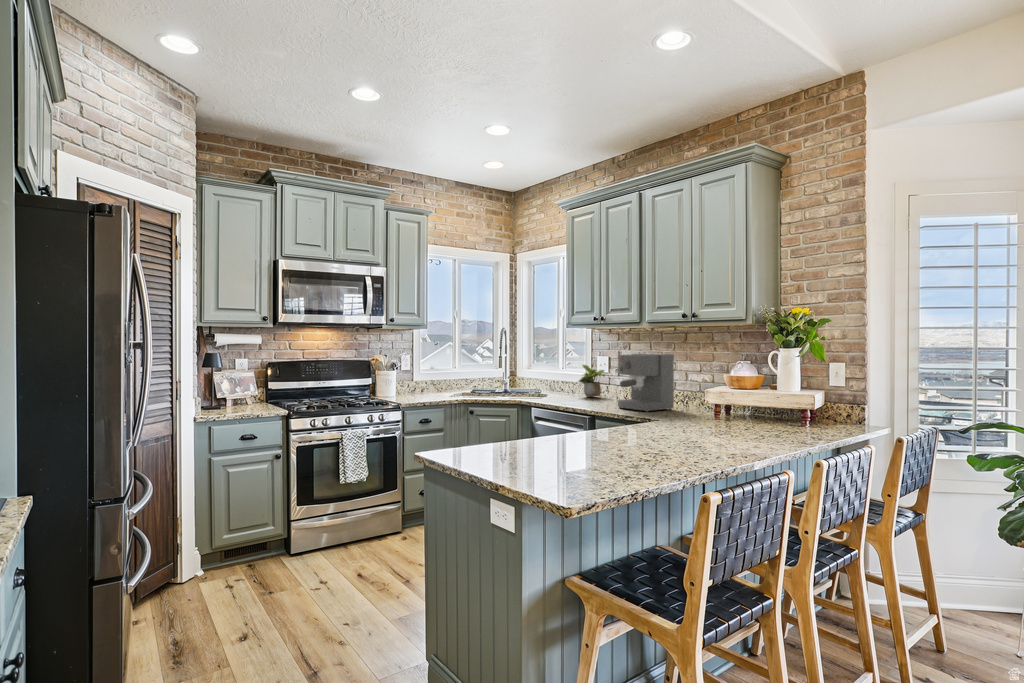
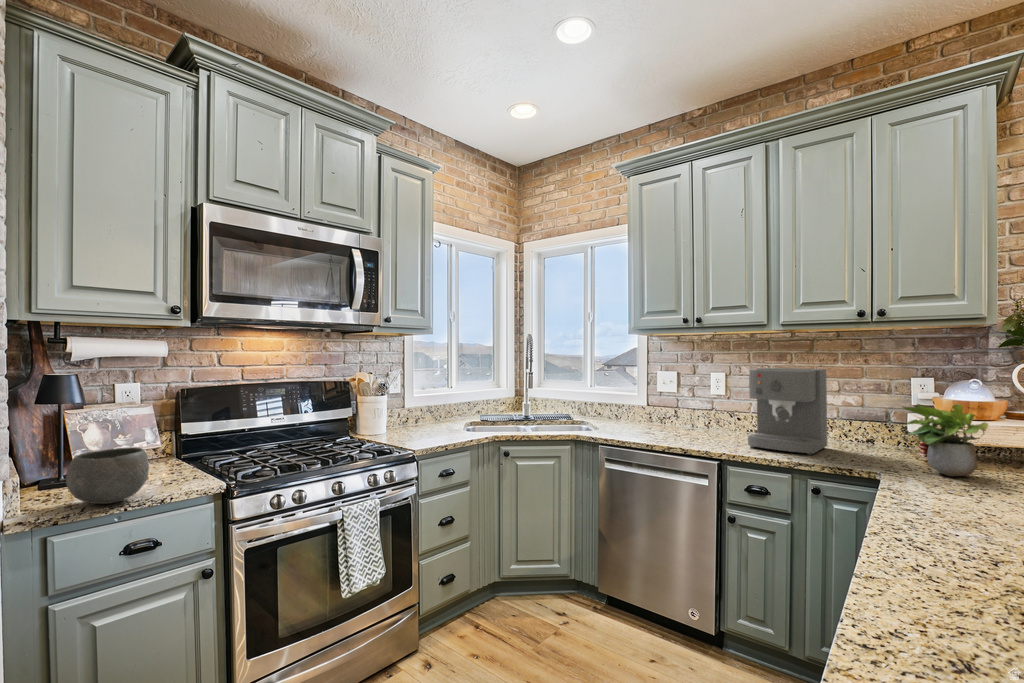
potted plant: present [579,365,605,397] -> present [902,404,988,477]
ceramic bowl: none [217,389,251,414] -> present [66,447,149,504]

